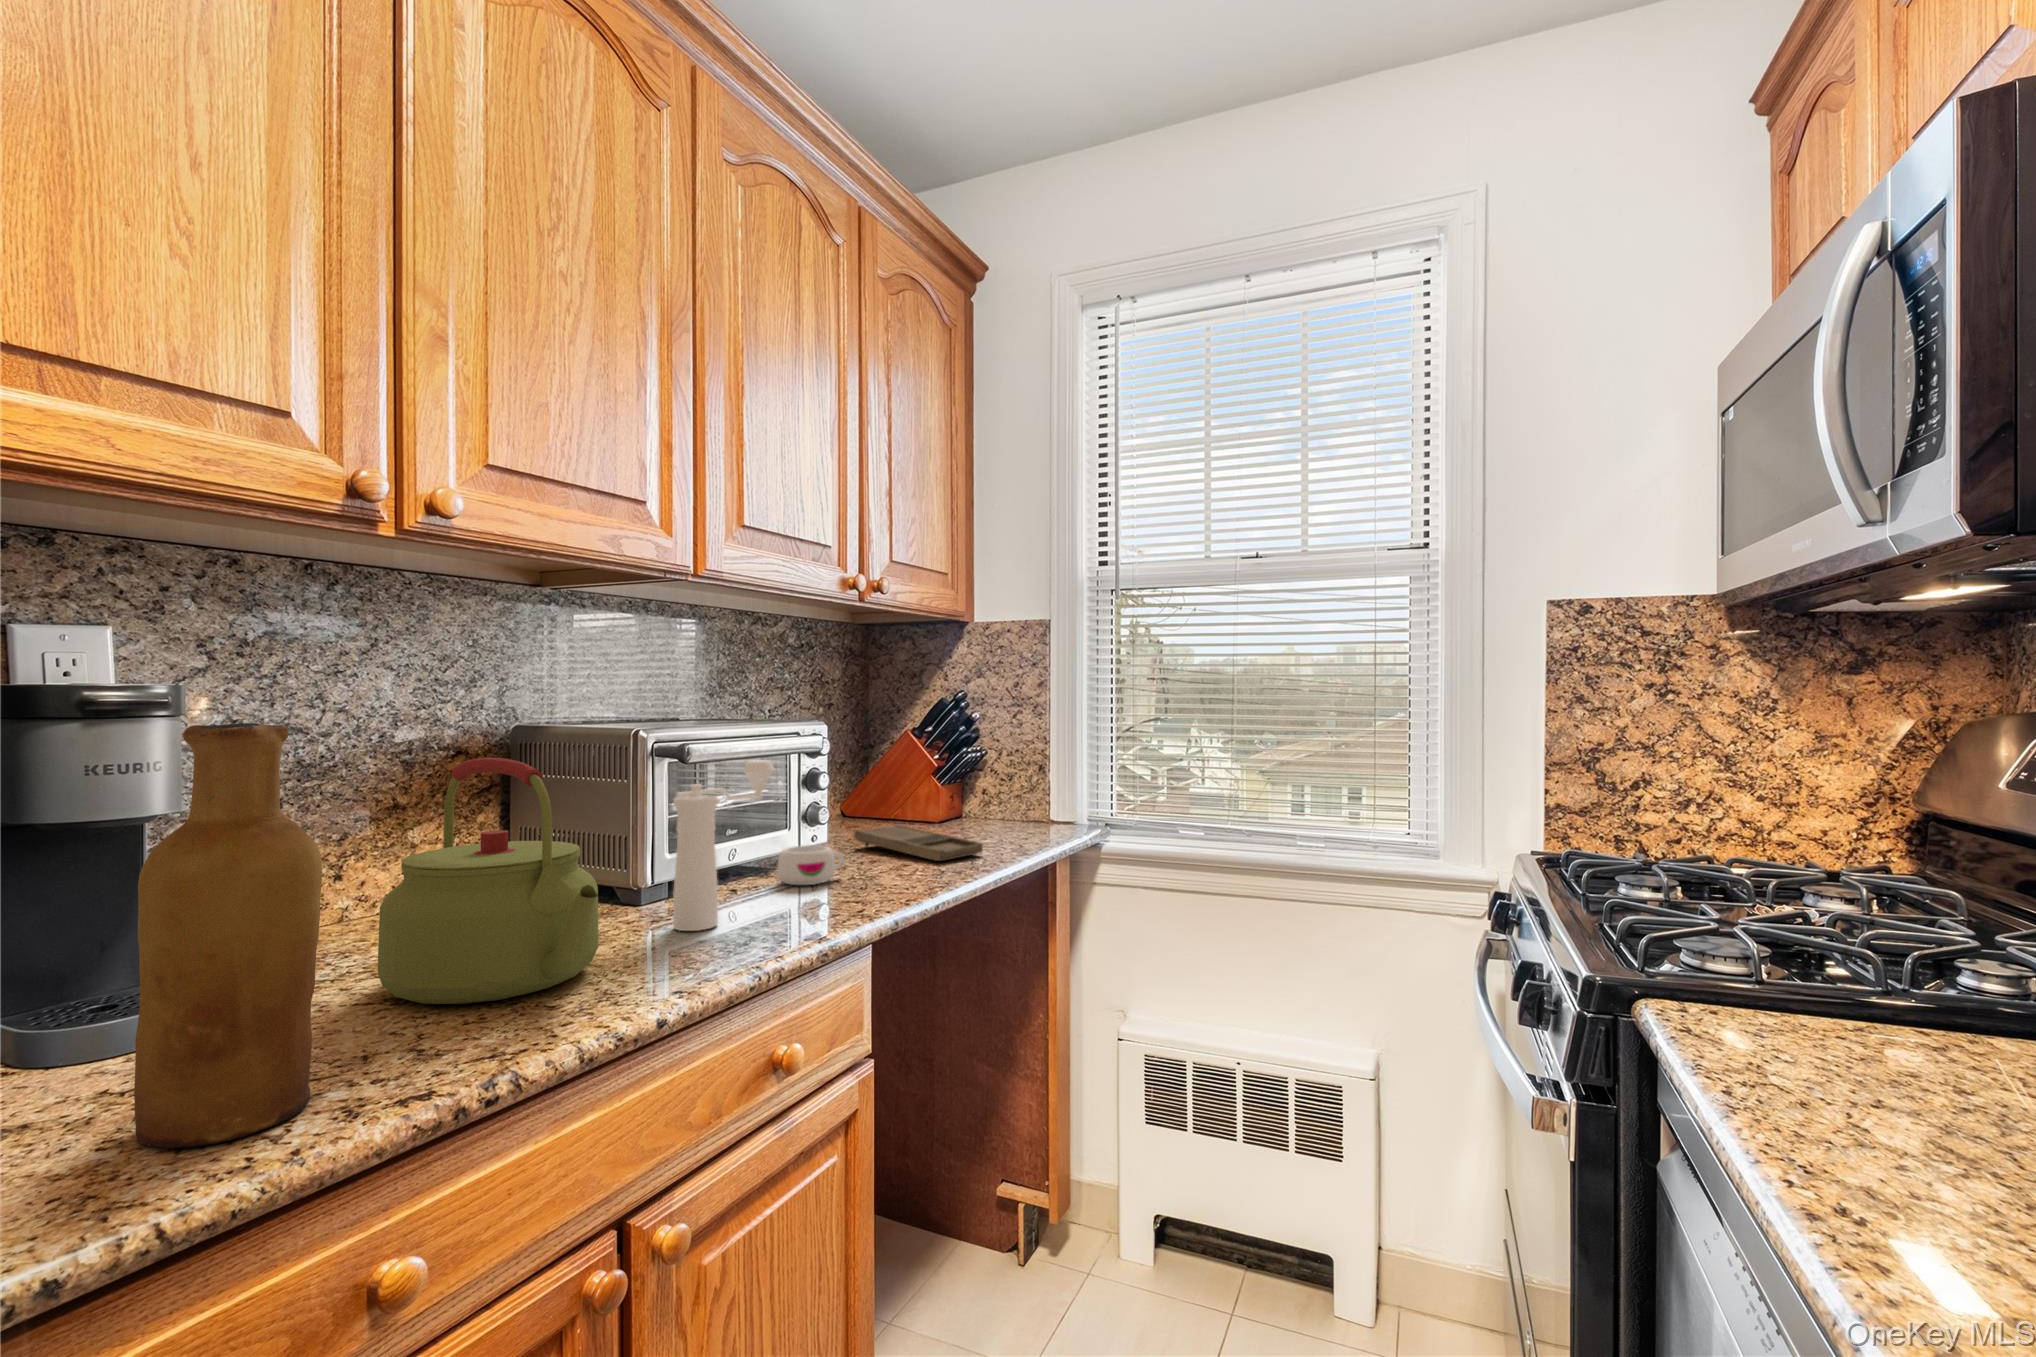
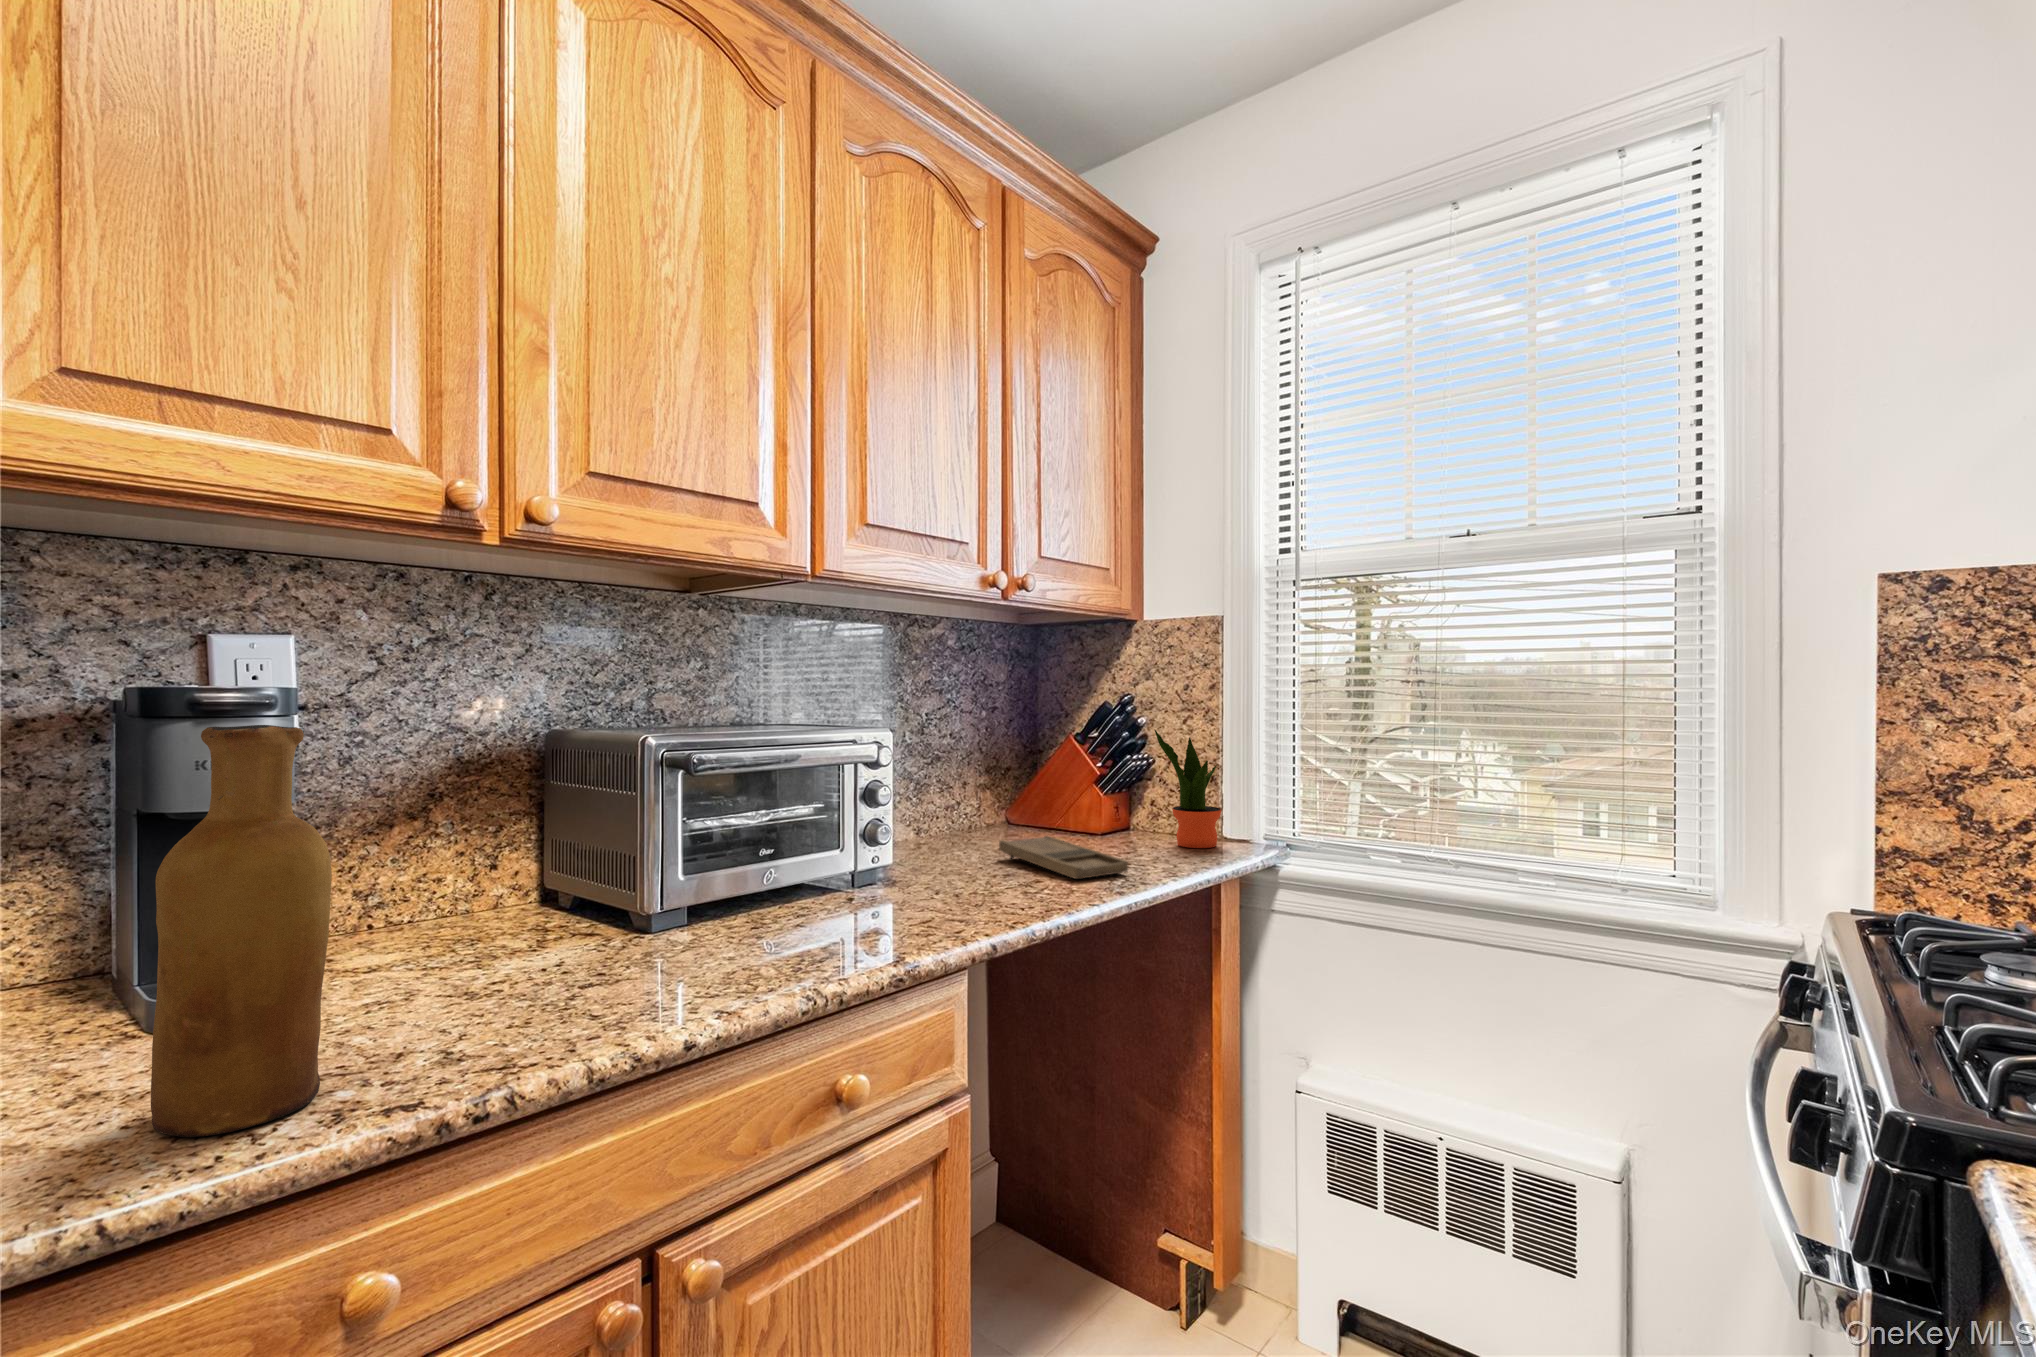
potted plant: none [991,723,1050,830] -> present [1155,730,1221,848]
kettle: present [378,757,599,1004] -> none [456,759,668,1005]
pepper mill: present [673,760,774,931] -> none [764,766,876,942]
mug: present [778,845,845,885] -> none [897,856,969,898]

